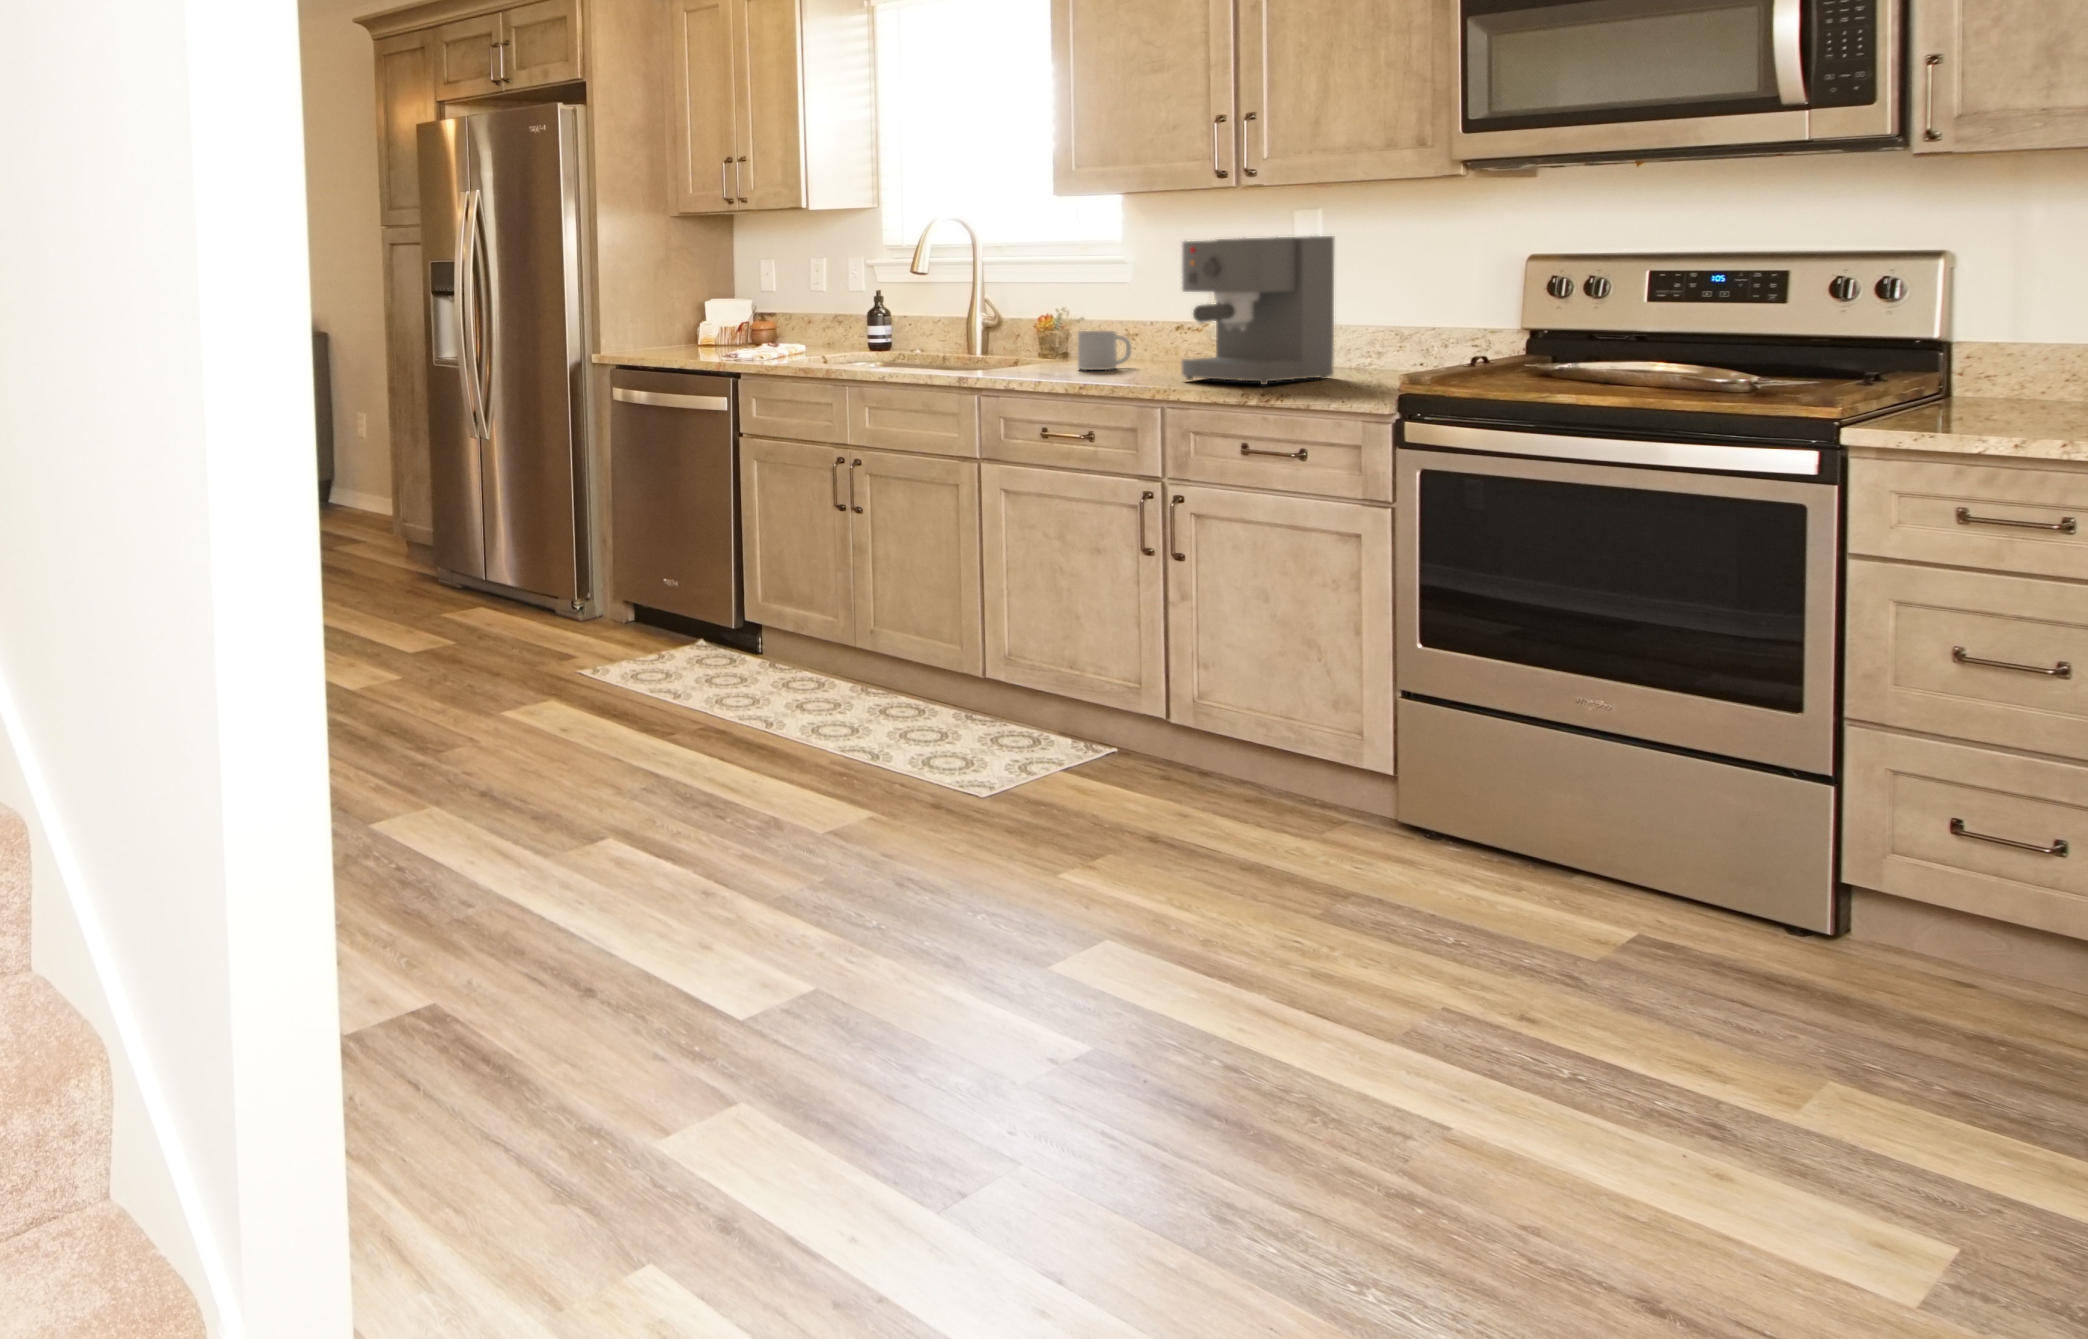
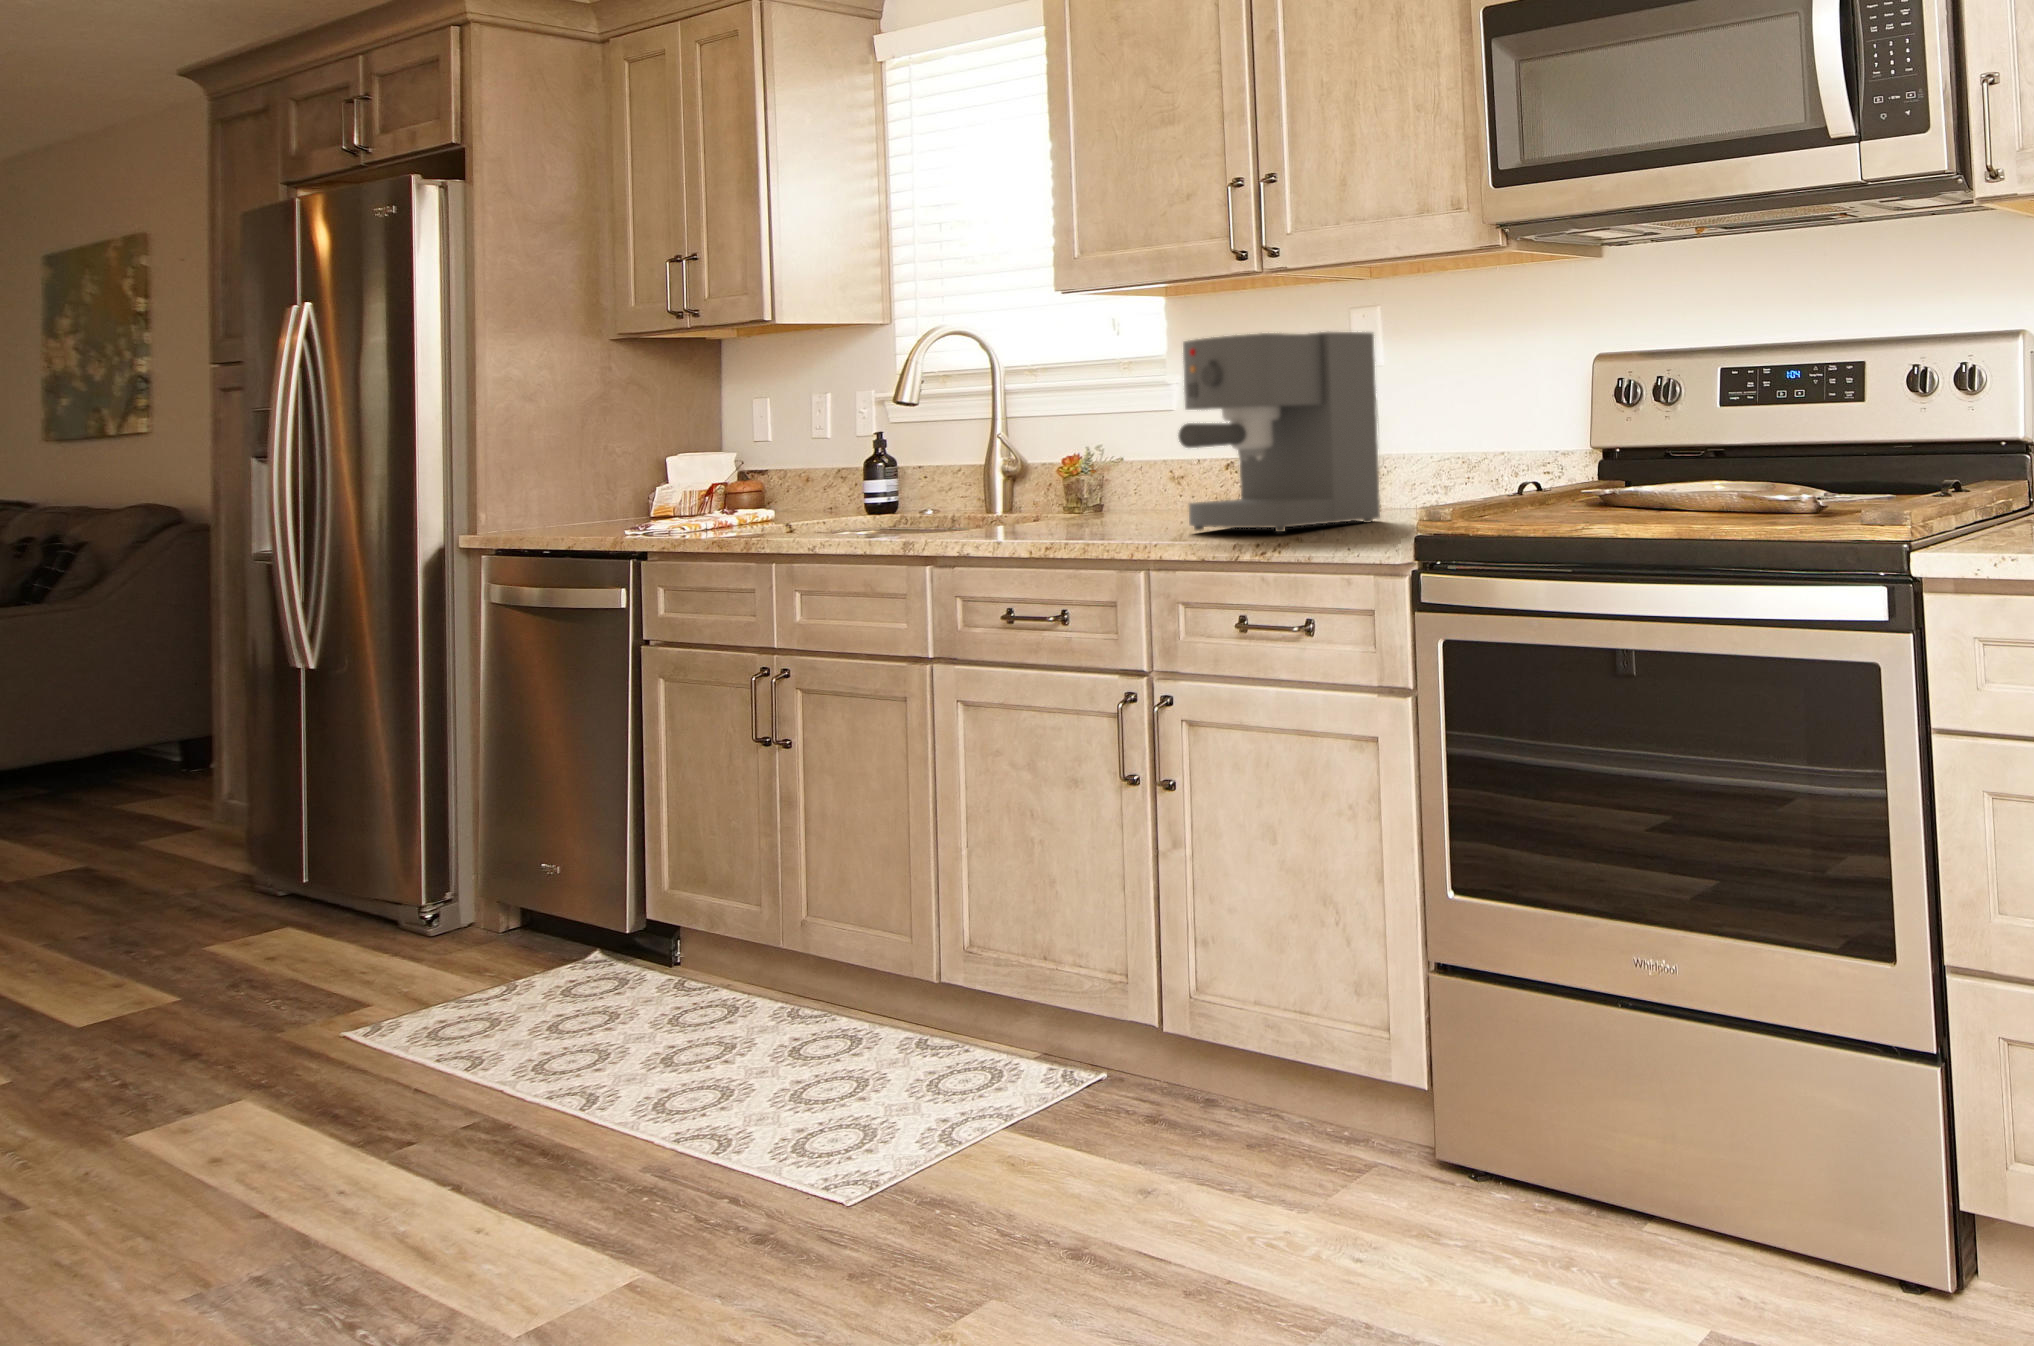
mug: present [1078,331,1131,370] -> none [1082,471,1156,524]

